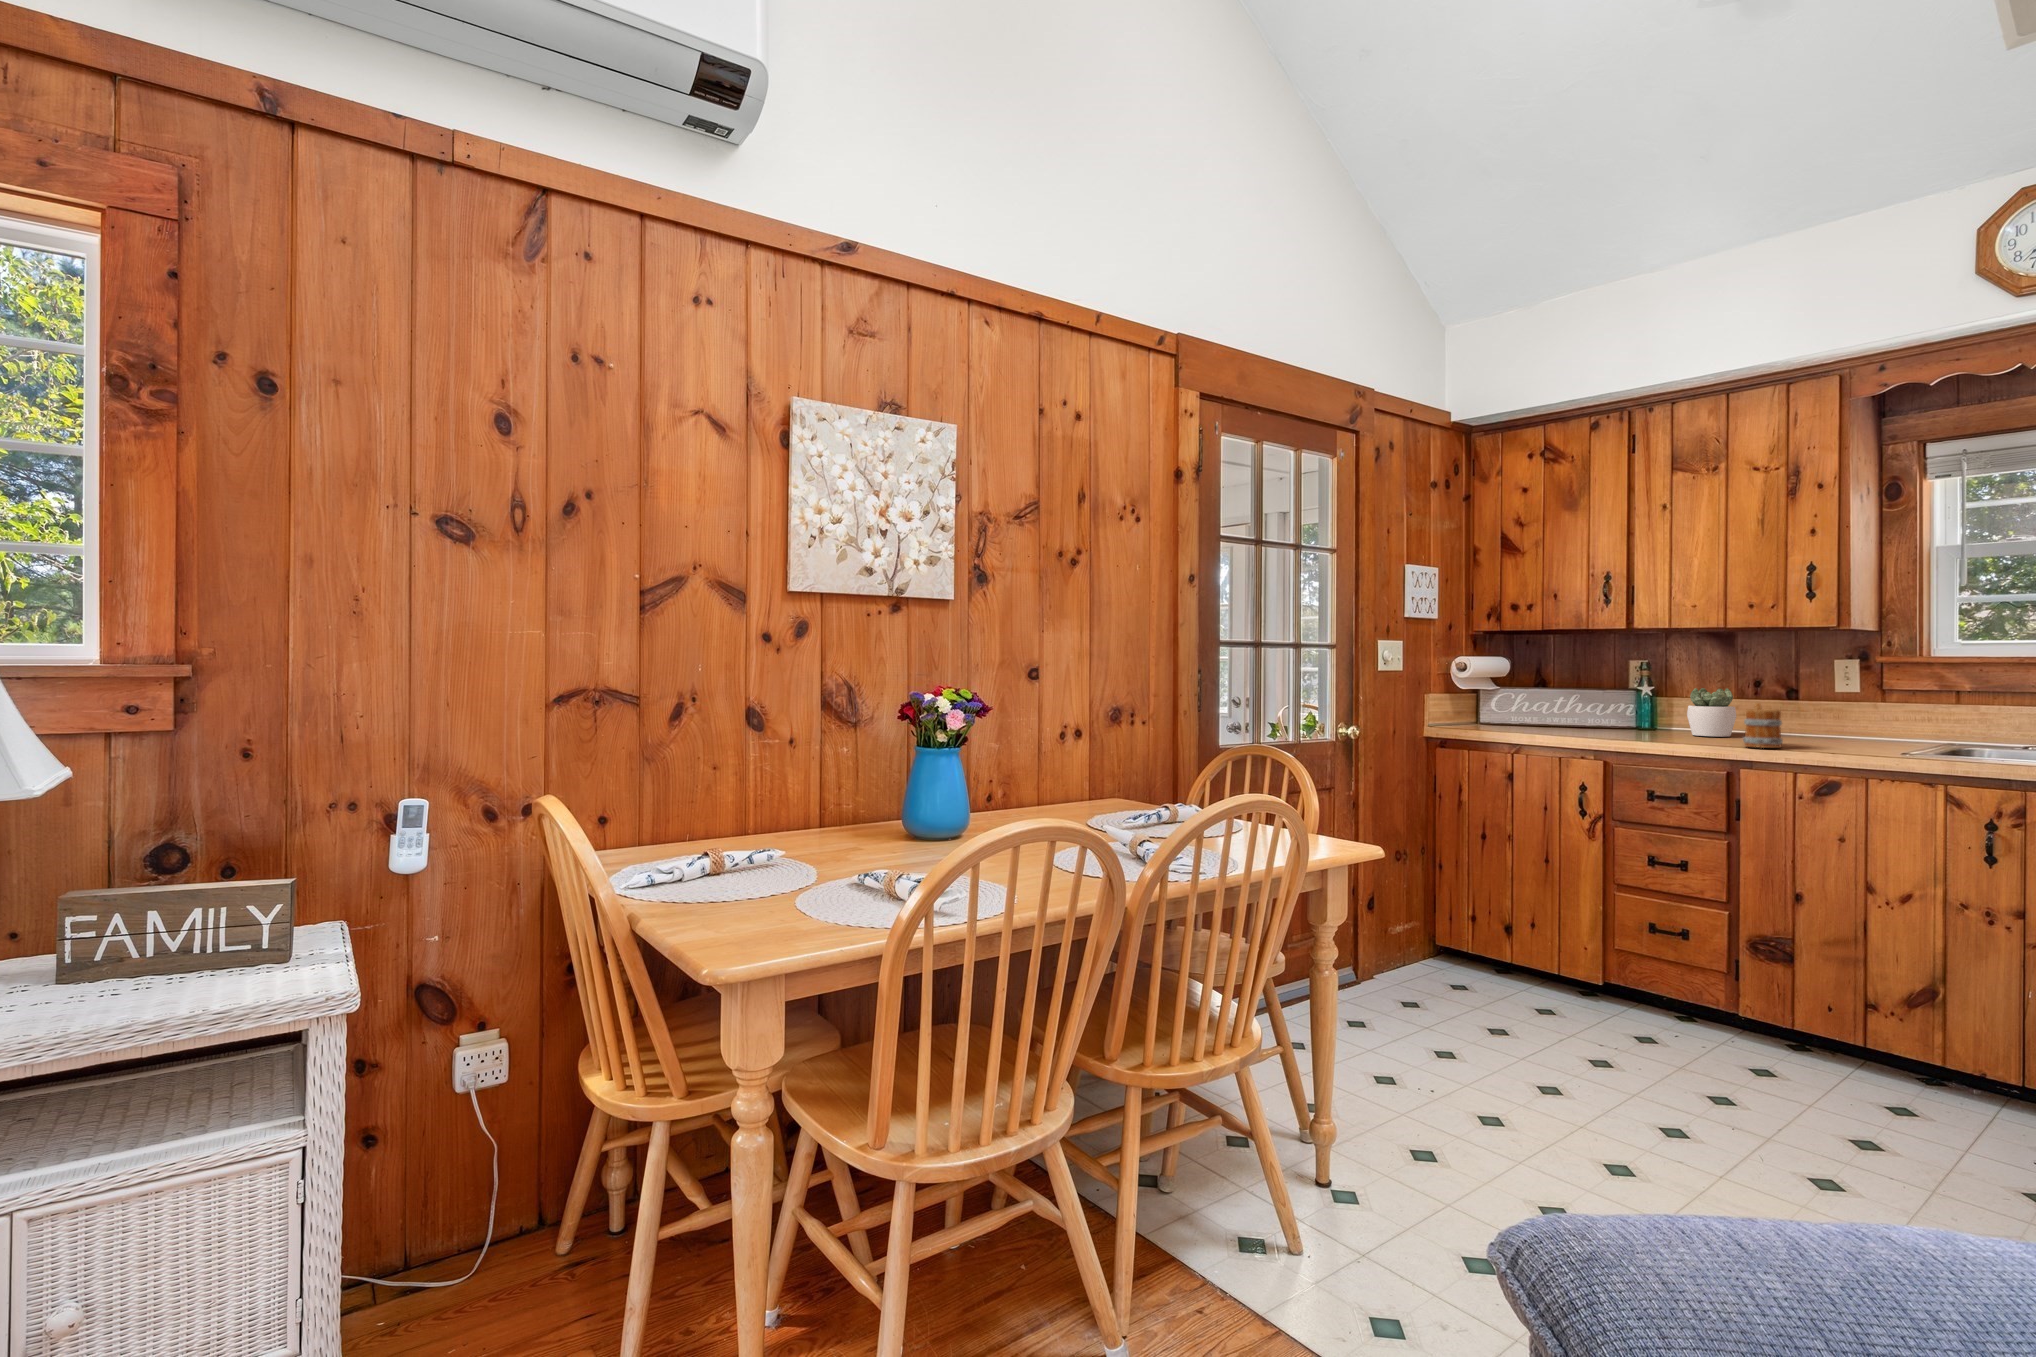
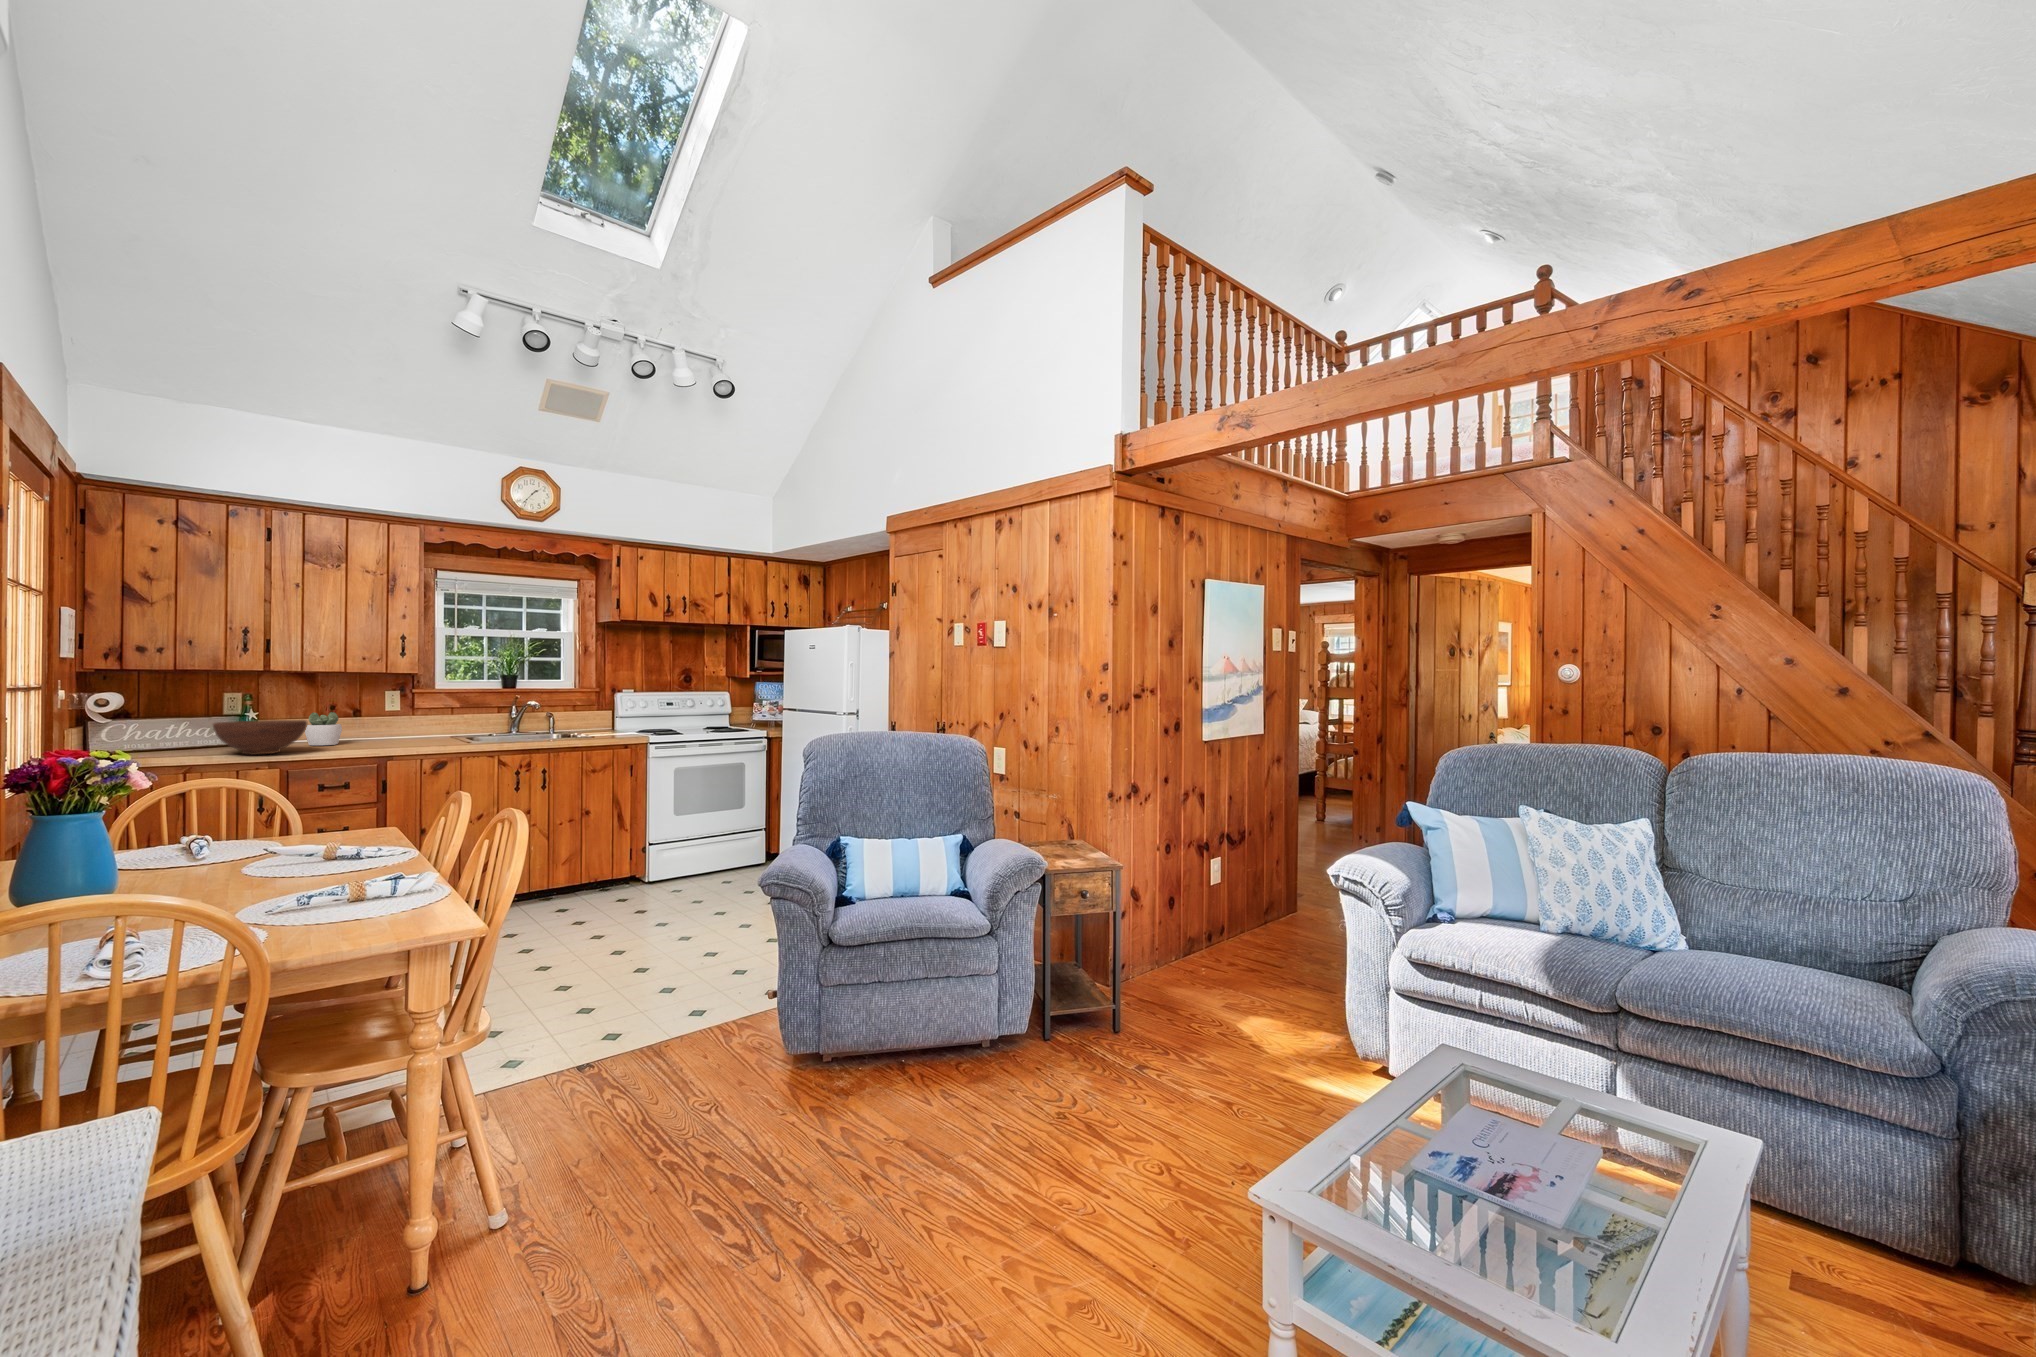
fruit bowl: none [1547,694,1654,738] -> present [213,720,307,755]
mug: present [1743,703,1783,748] -> none [370,721,398,749]

